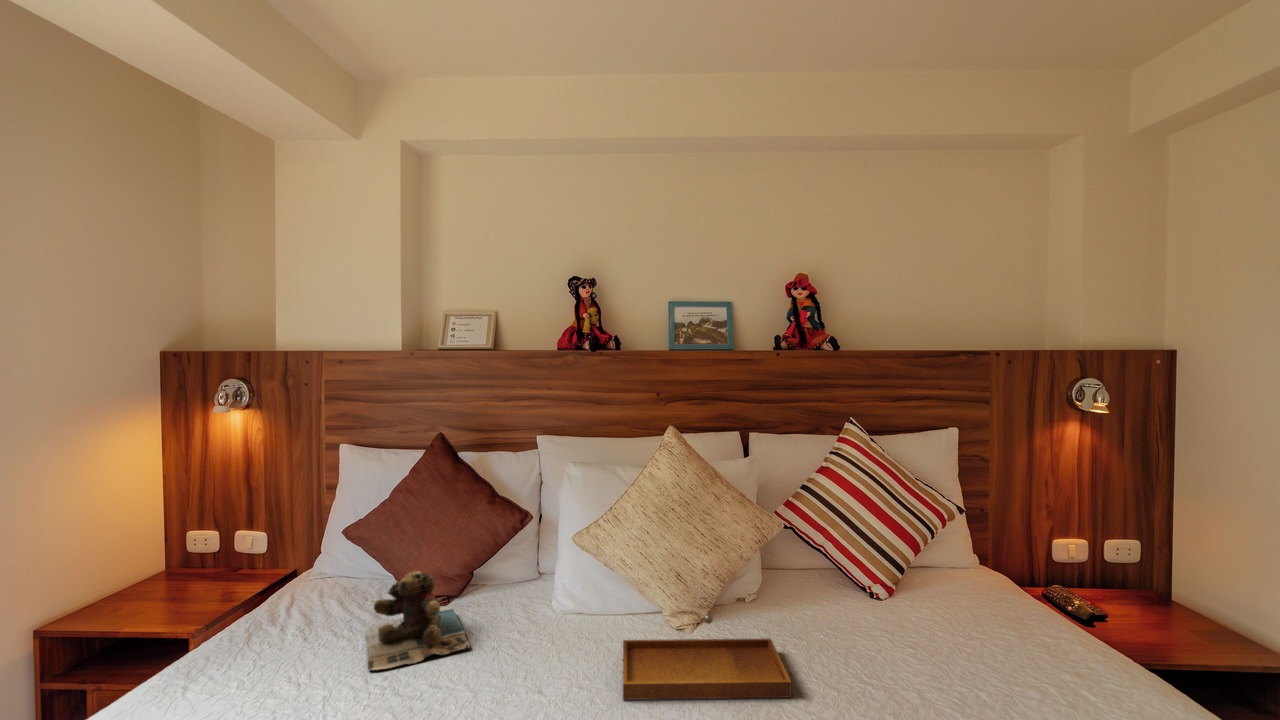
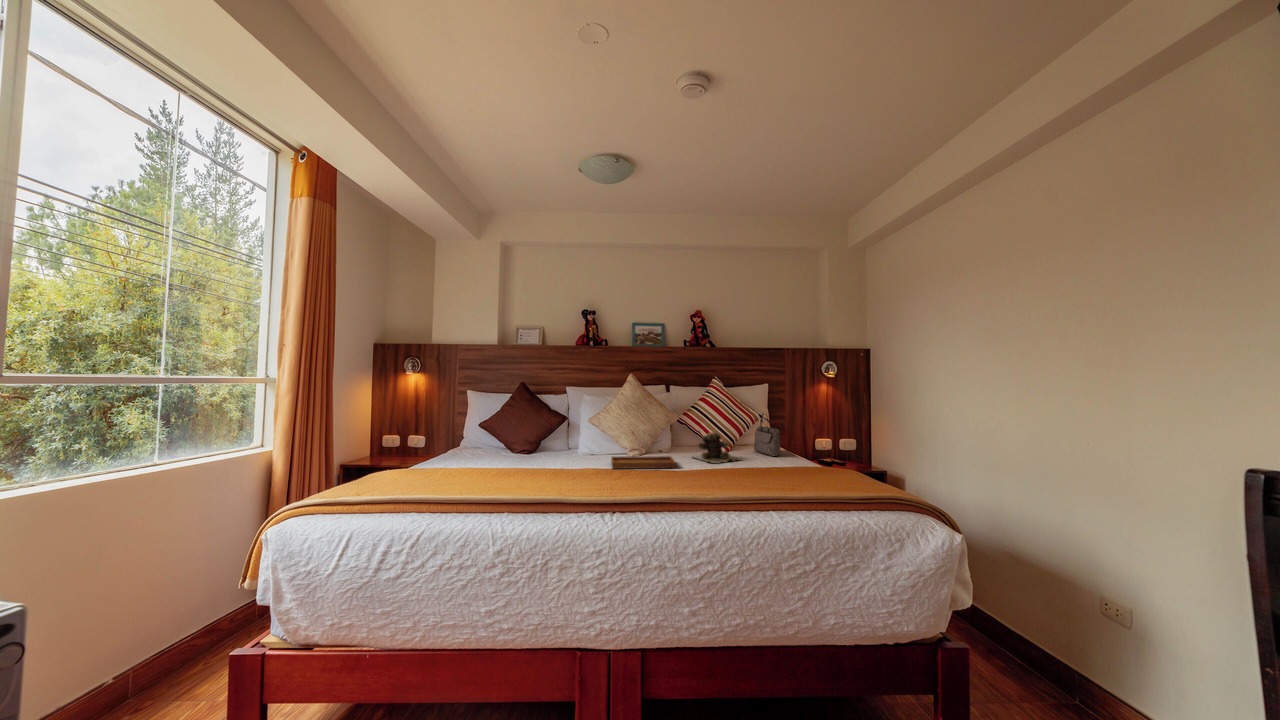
handbag: none [943,509,1023,618] -> present [753,413,780,456]
teddy bear: present [366,571,470,670] -> present [692,433,739,463]

